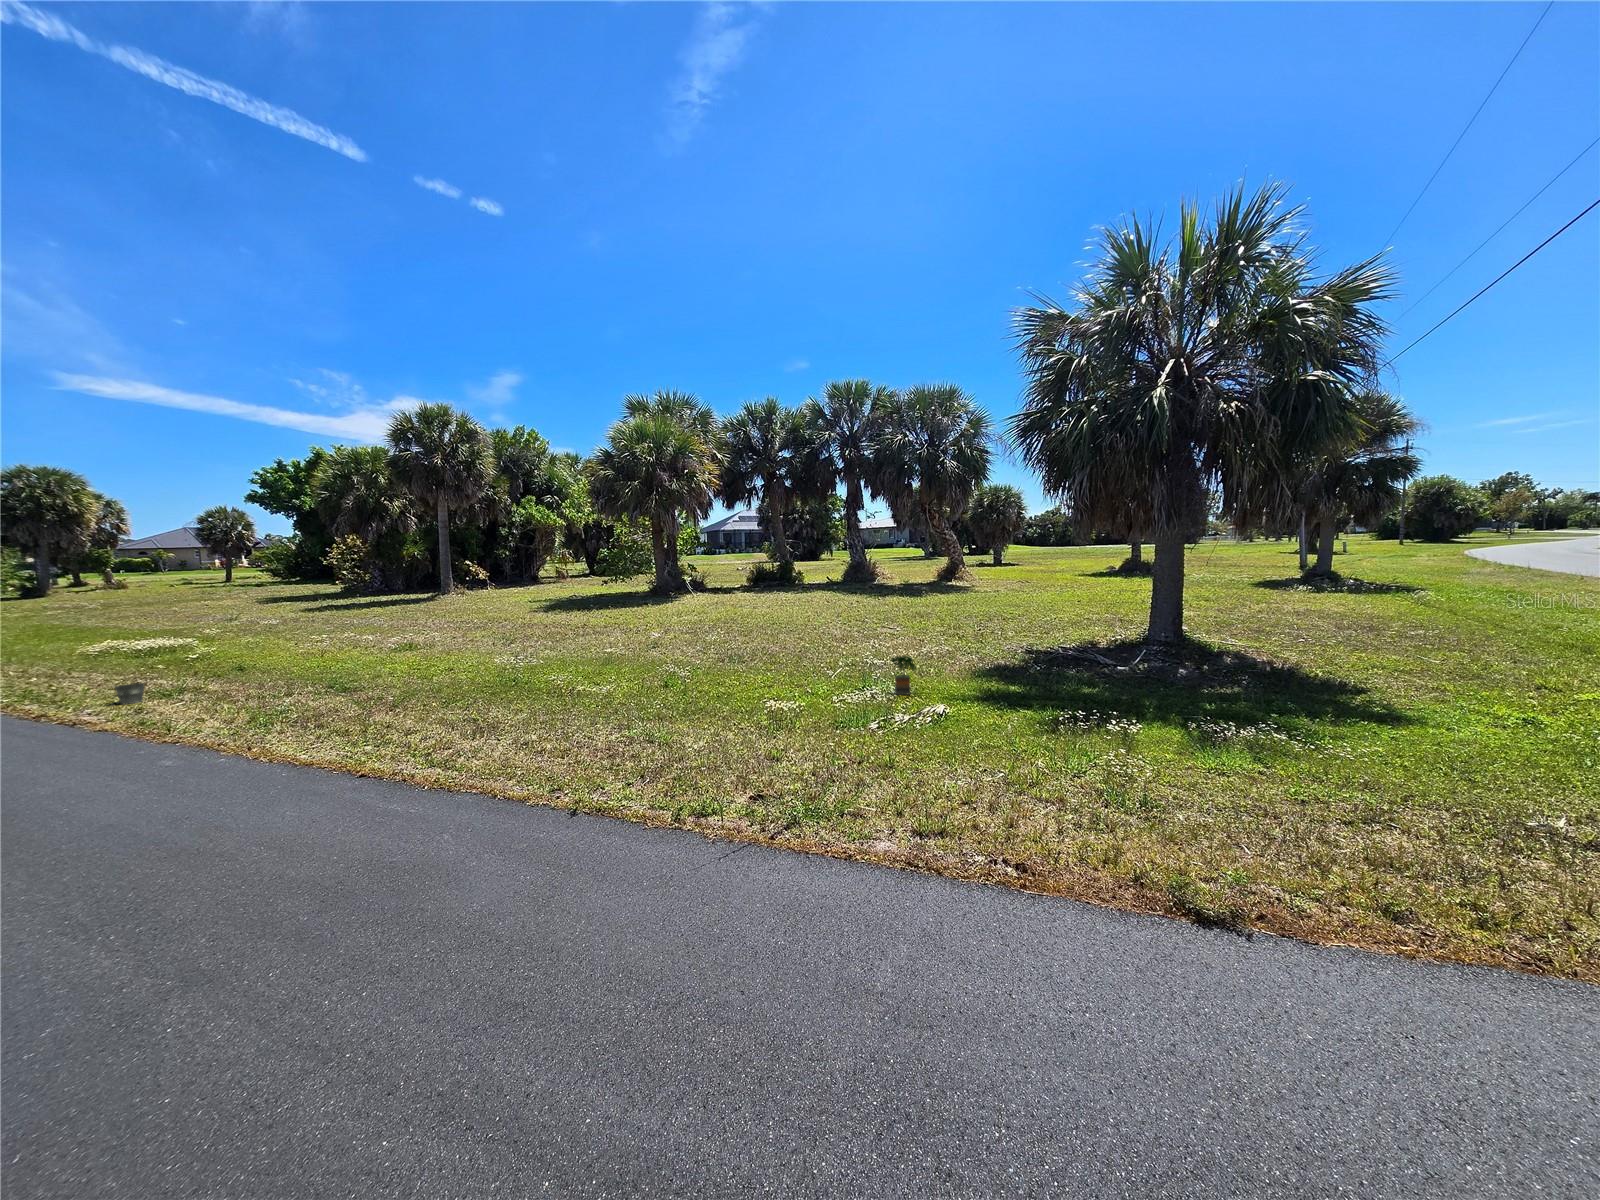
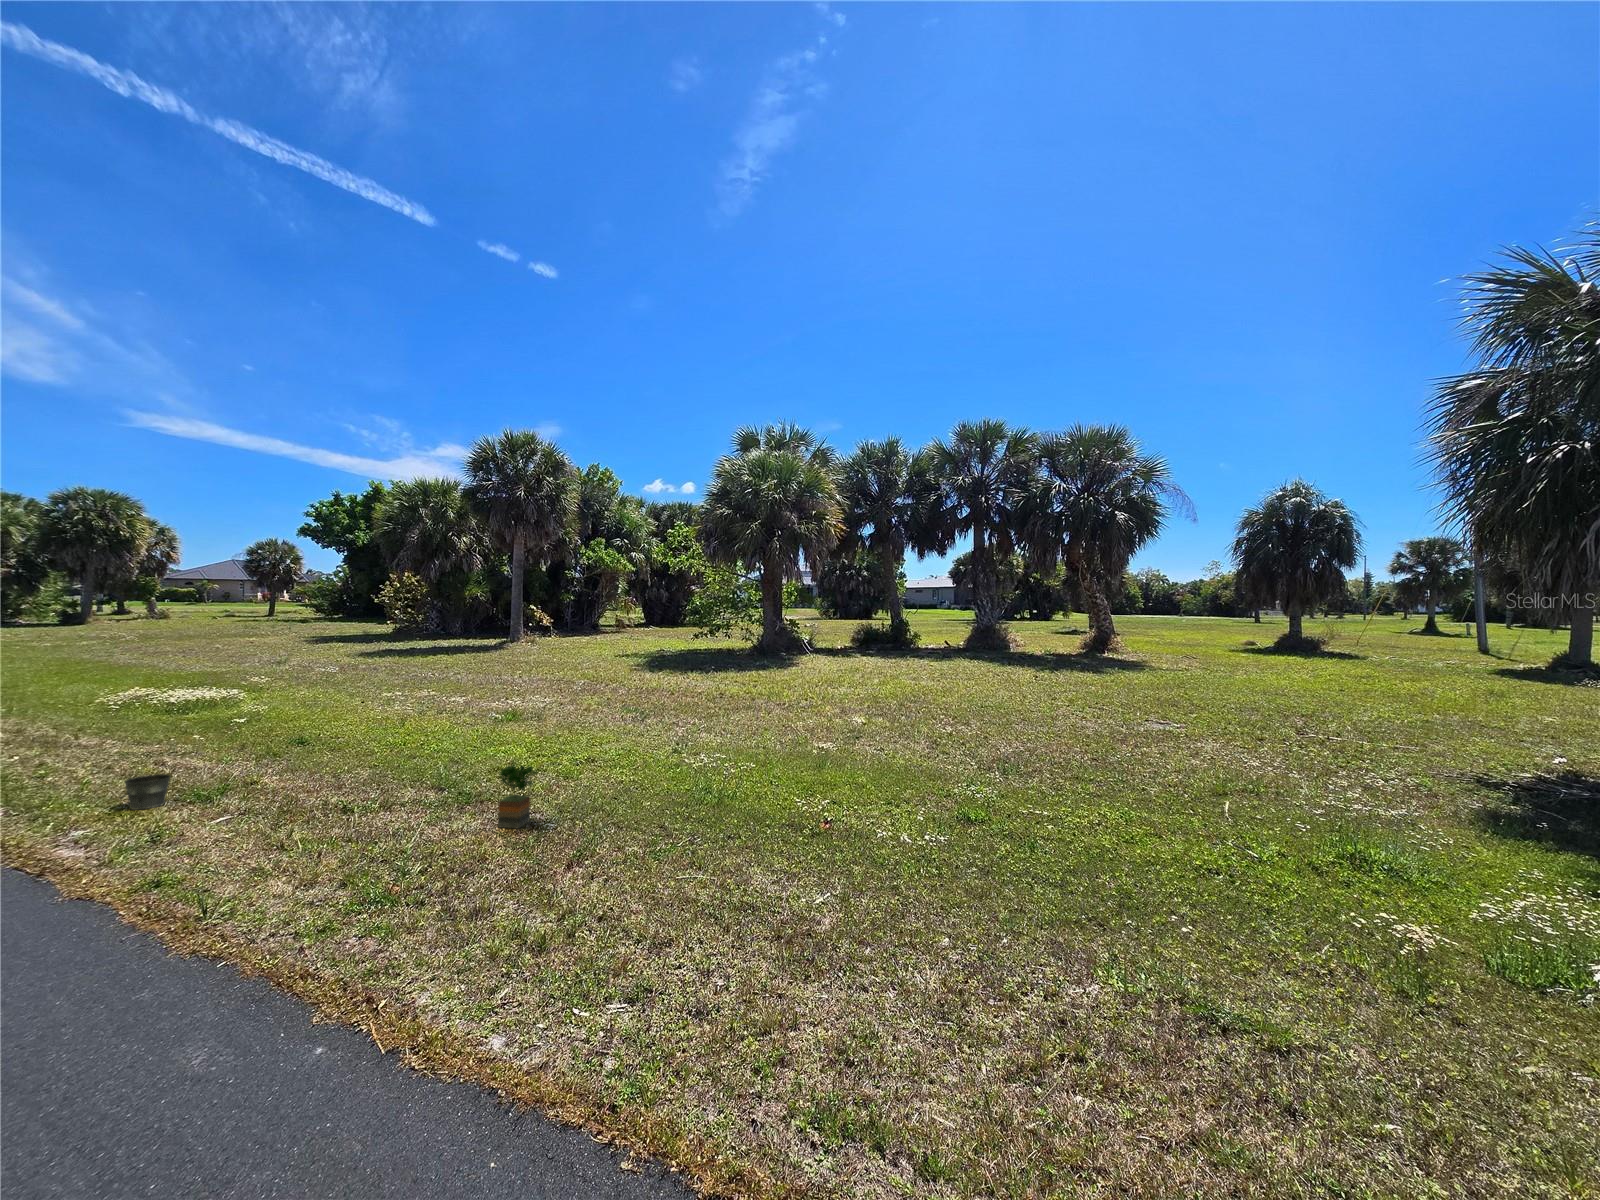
potted tree: present [891,656,916,695] -> present [498,765,536,828]

